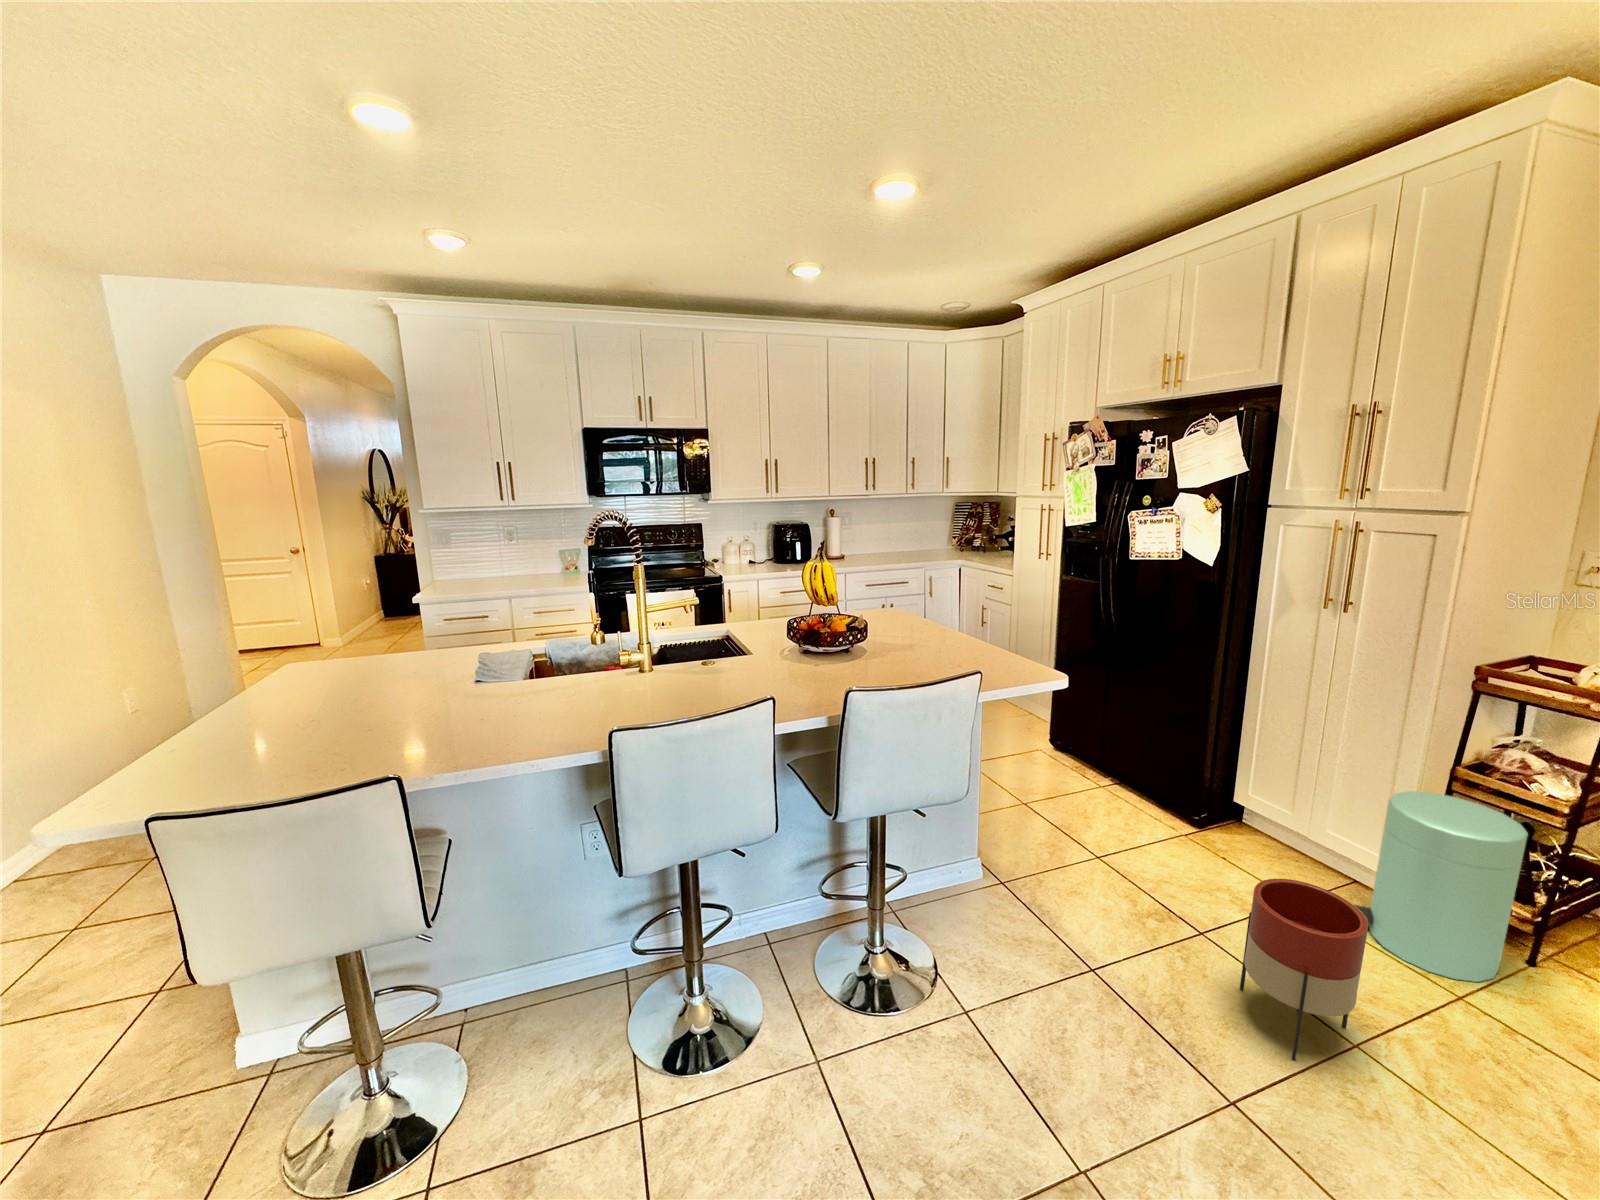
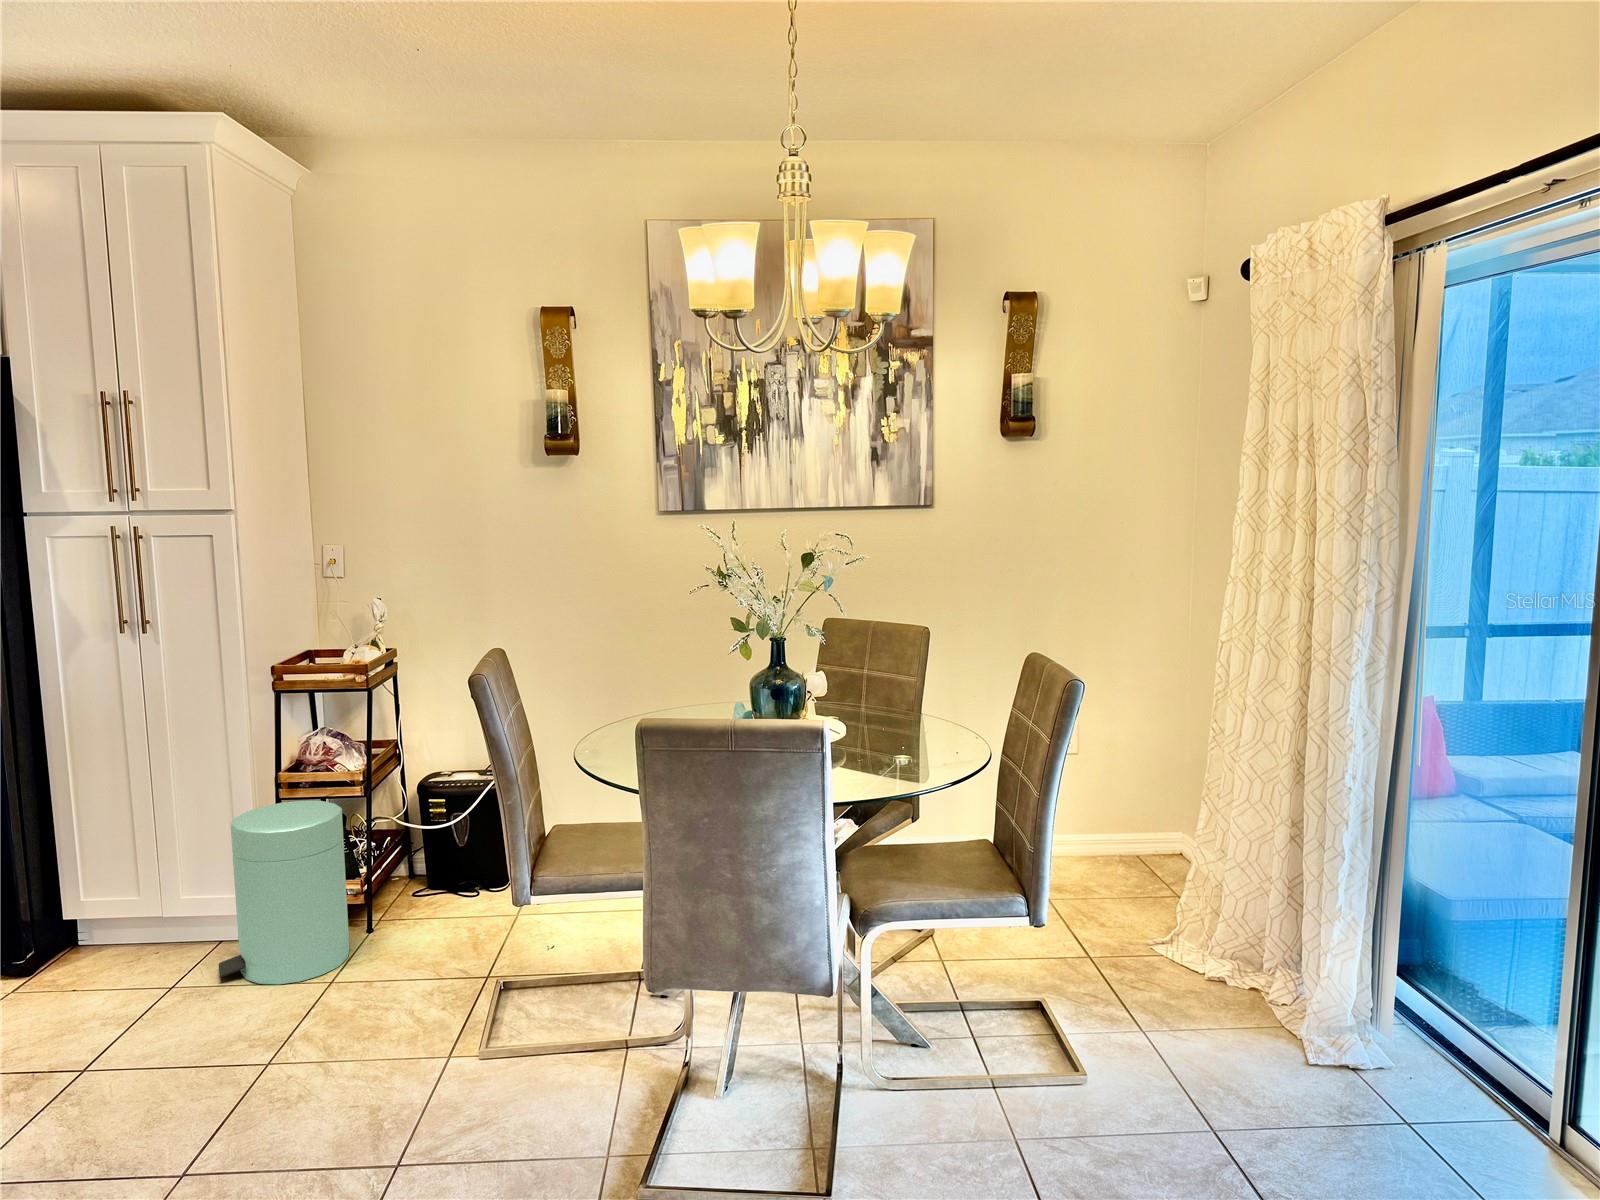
planter: present [1240,879,1368,1060] -> none [127,930,252,1124]

